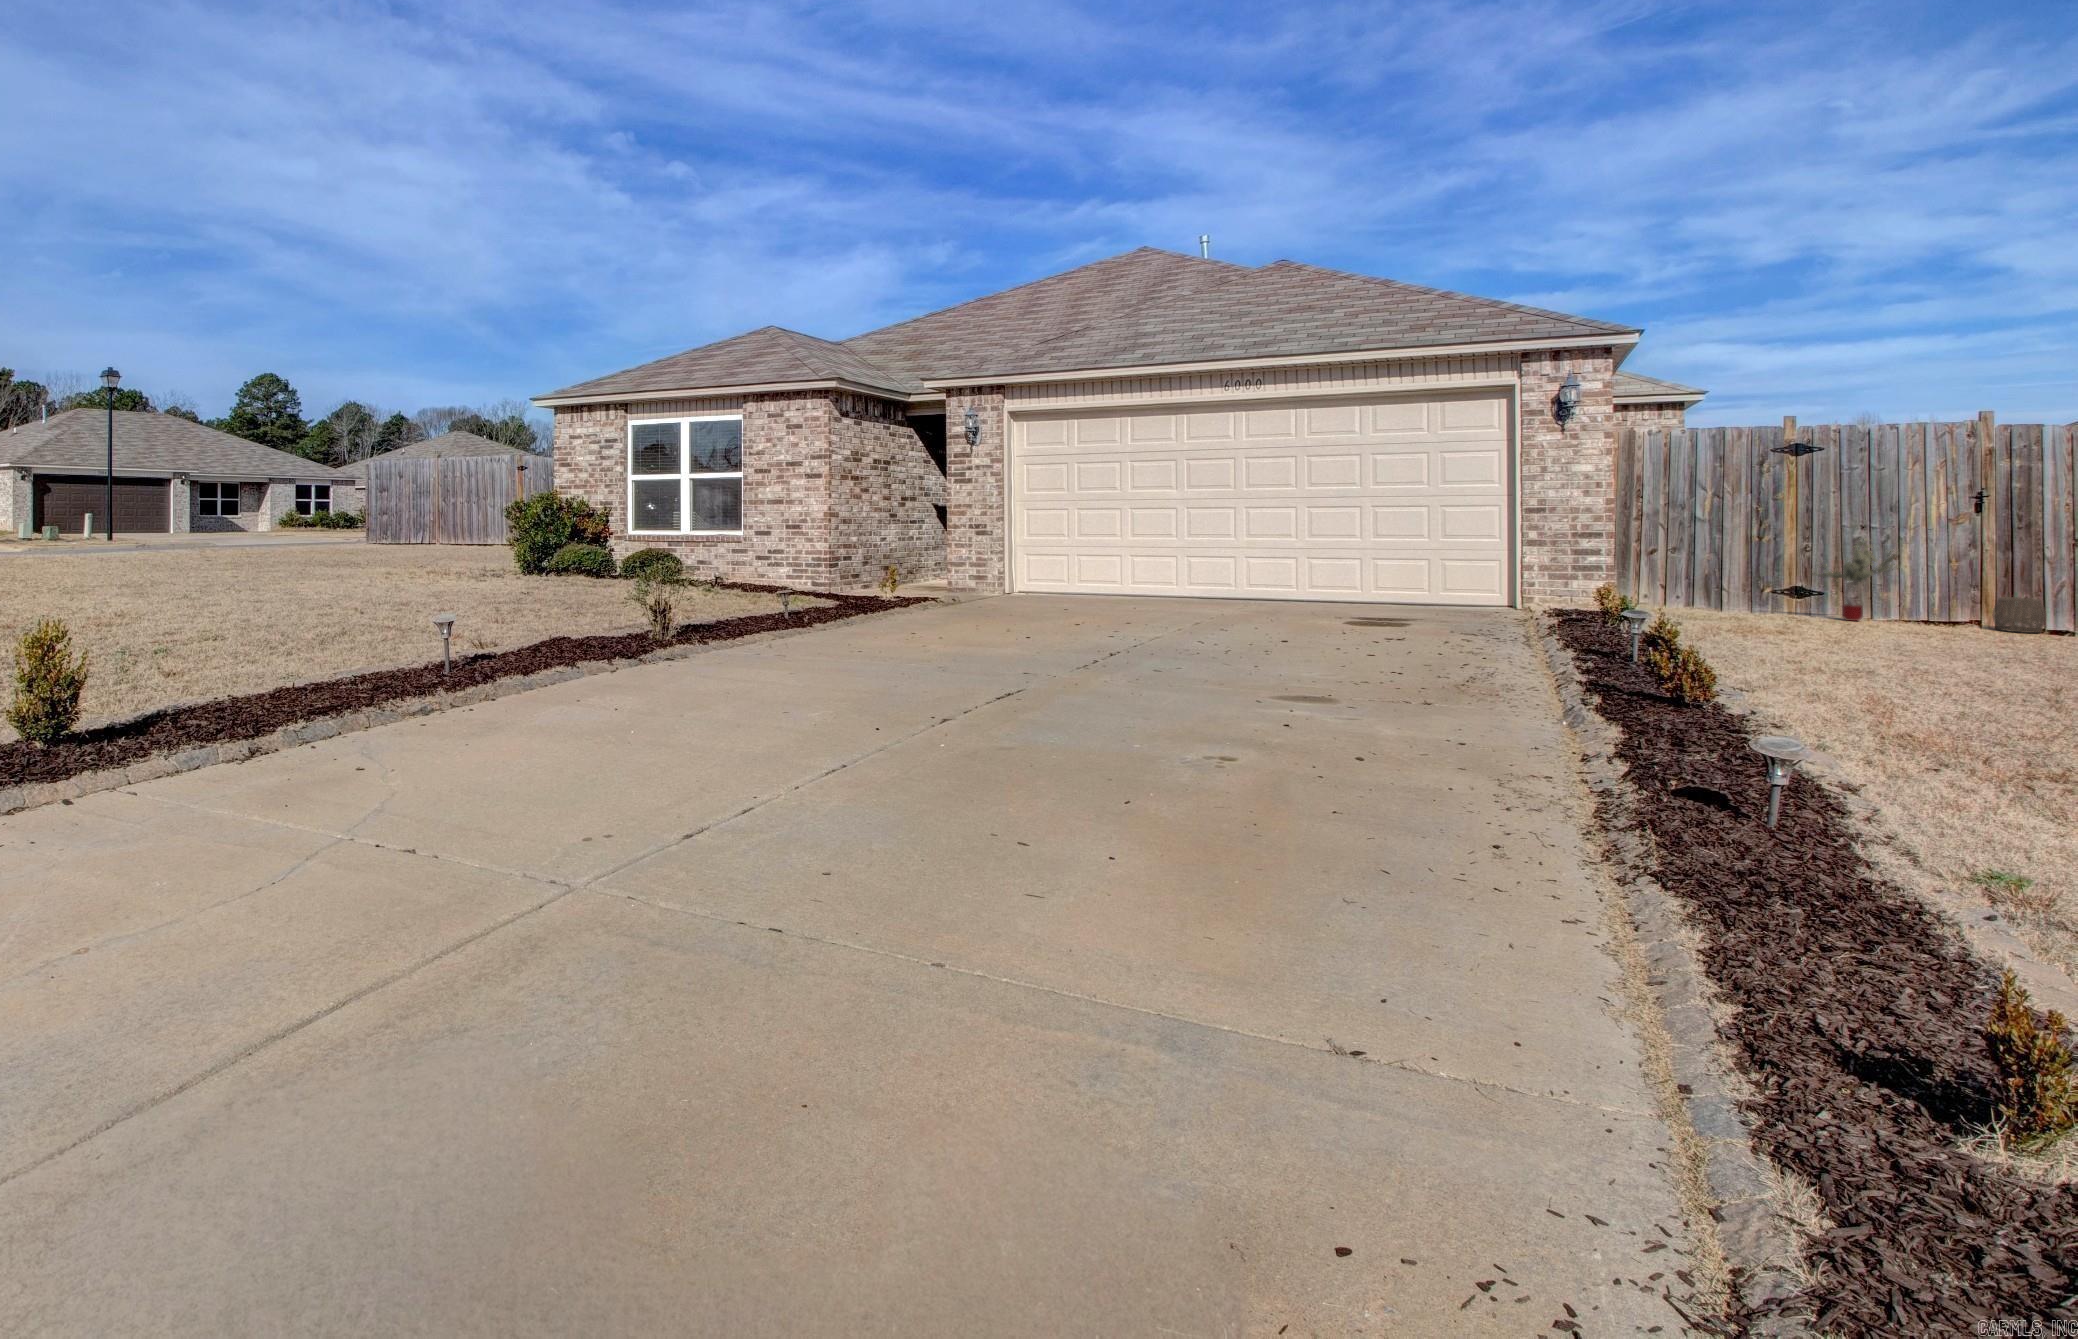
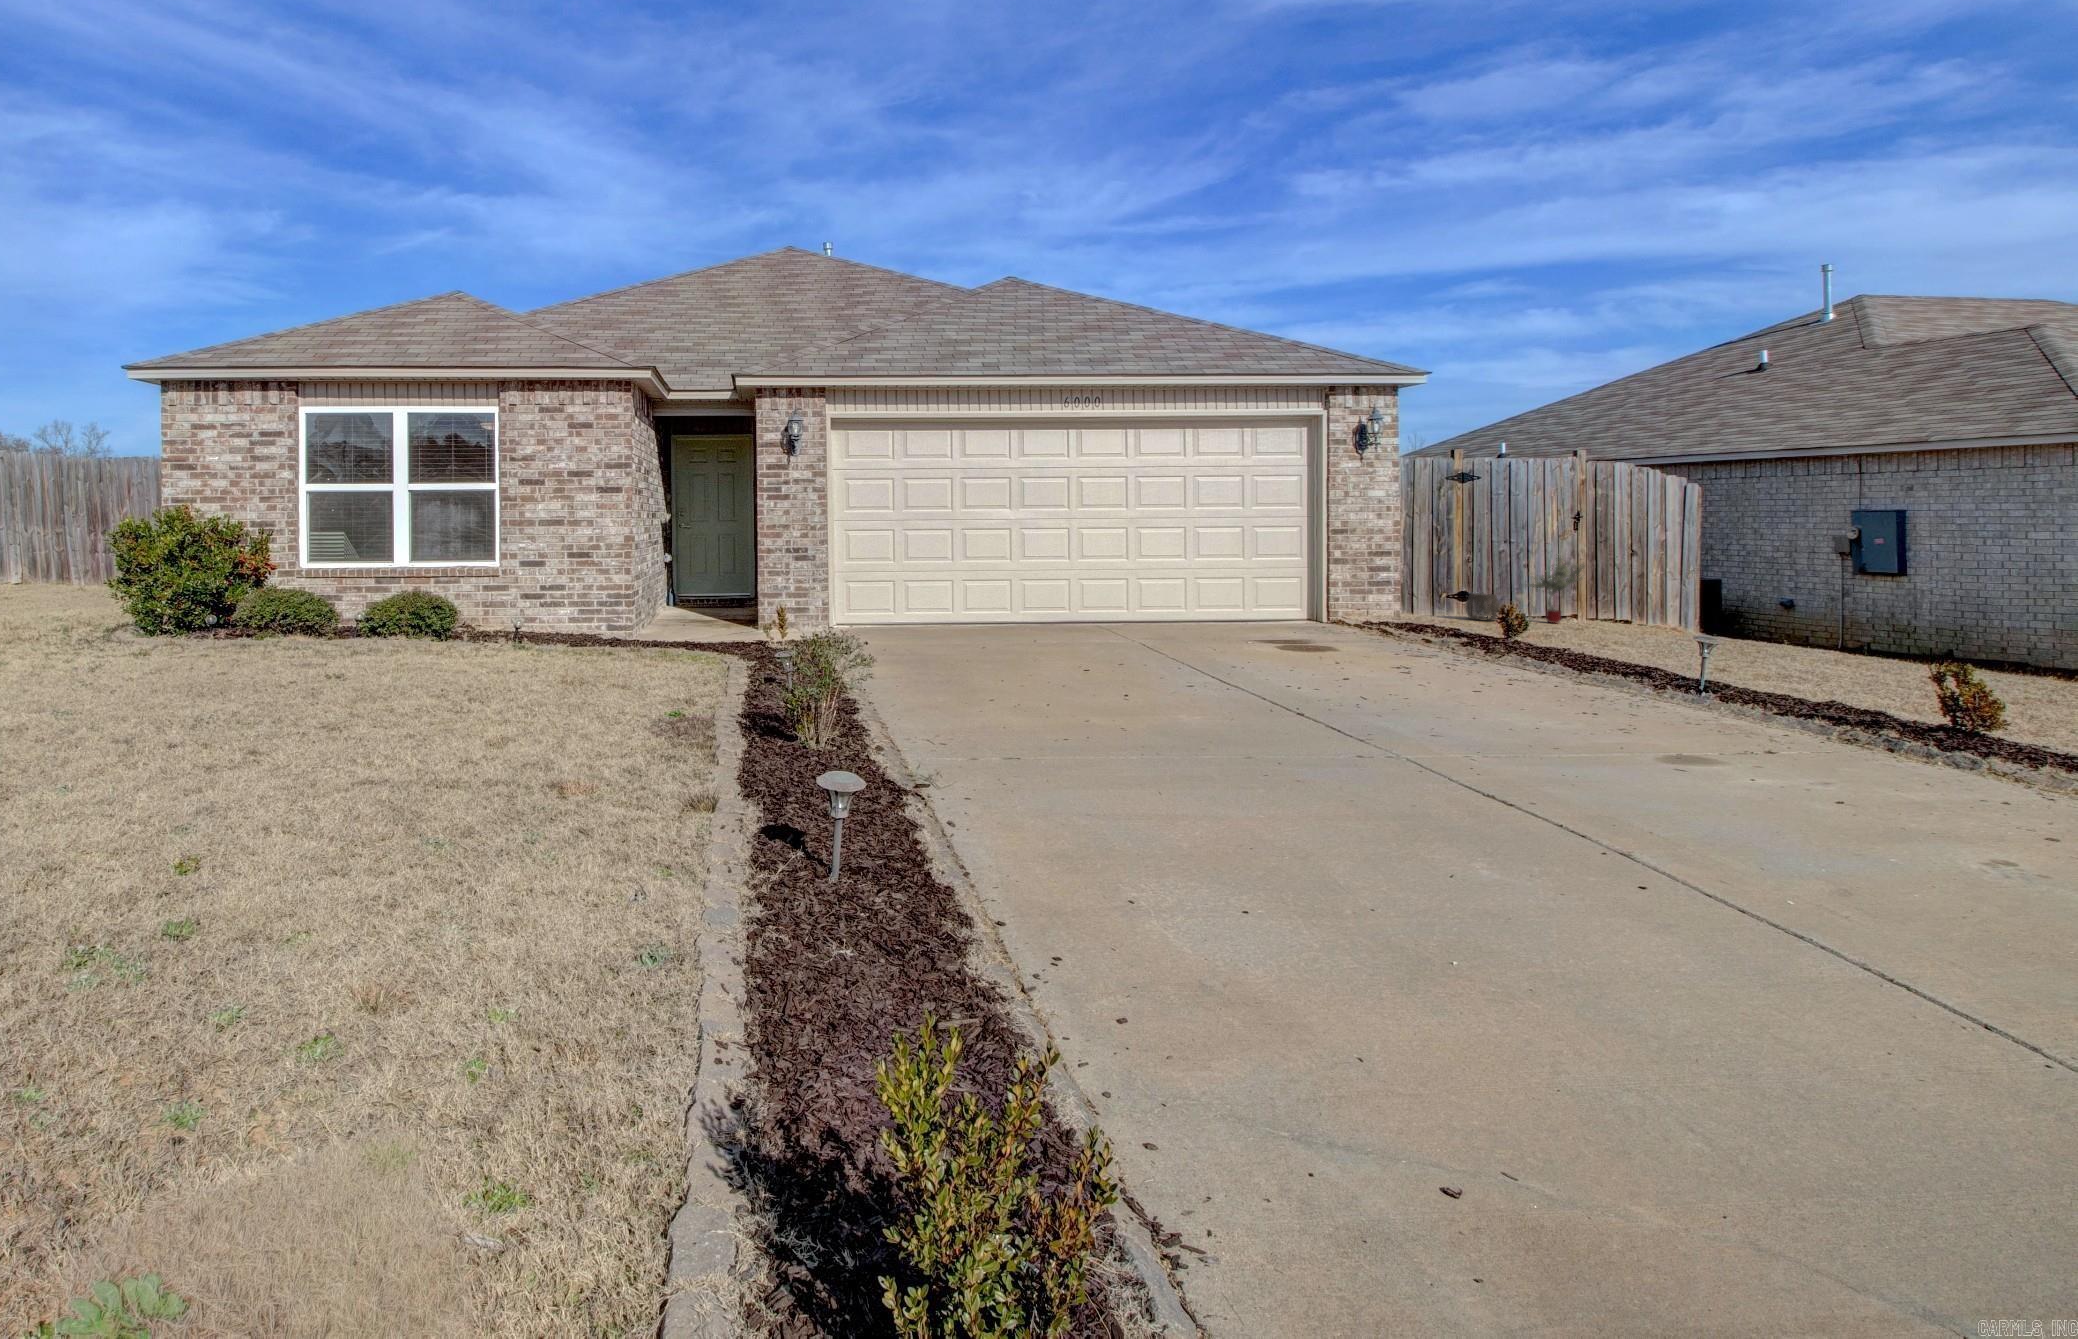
woven basket: present [1993,597,2046,633] -> present [1466,593,1500,621]

